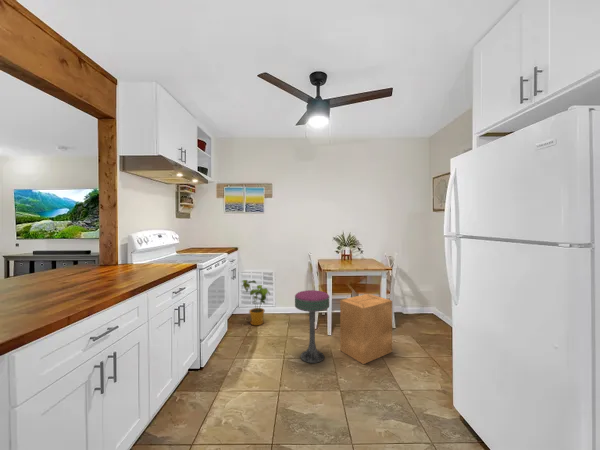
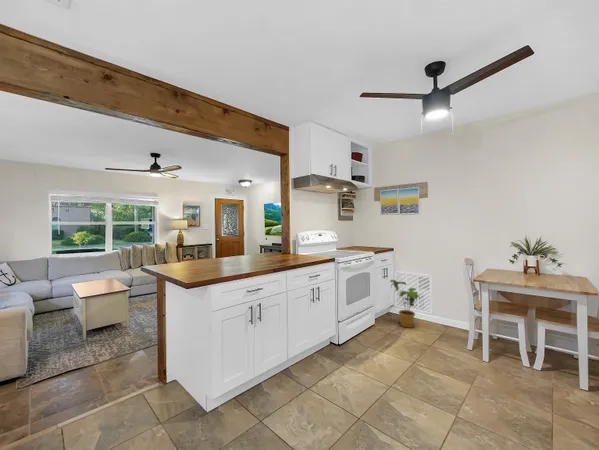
bar stool: present [295,290,329,363] -> none [426,298,469,380]
cardboard box: present [340,294,392,364] -> none [490,318,581,411]

